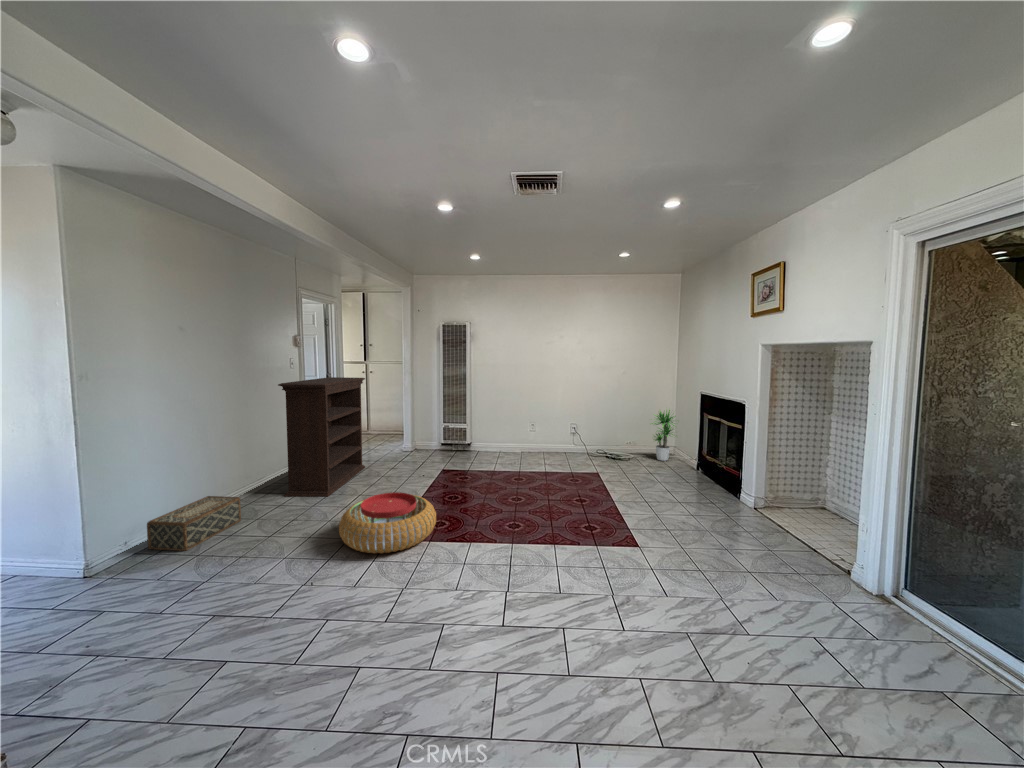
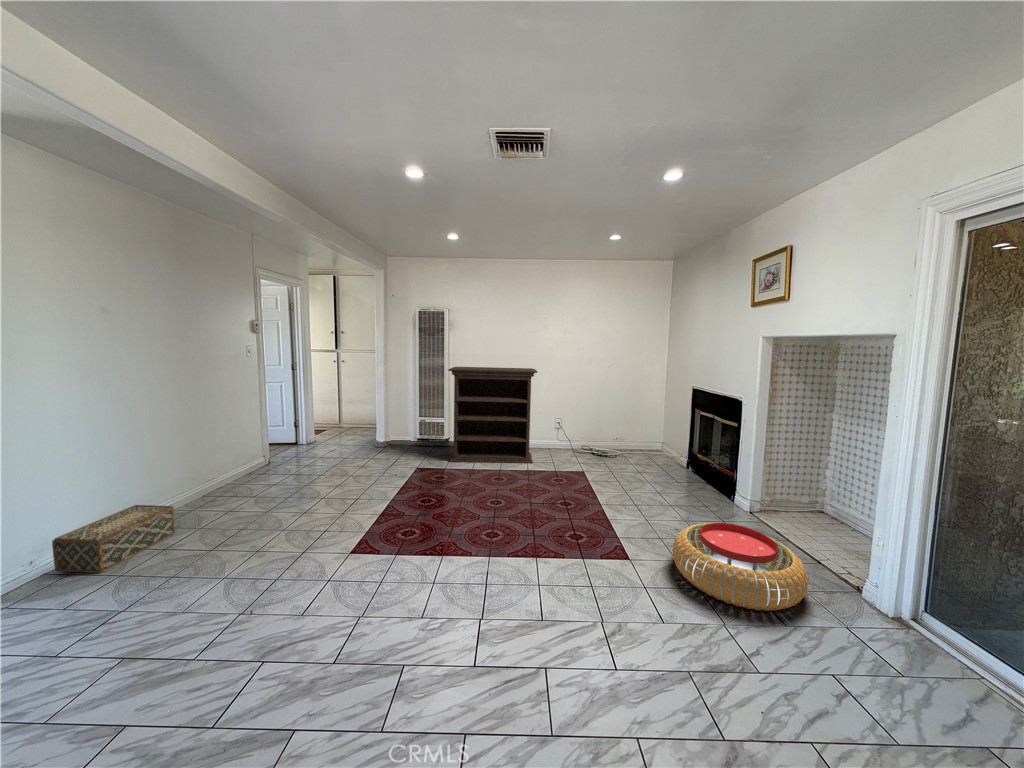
bookshelf: present [278,377,365,497] -> present [448,367,537,464]
potted plant: present [651,410,675,461] -> none [638,402,674,459]
pouf: present [339,492,436,554] -> present [672,523,809,611]

